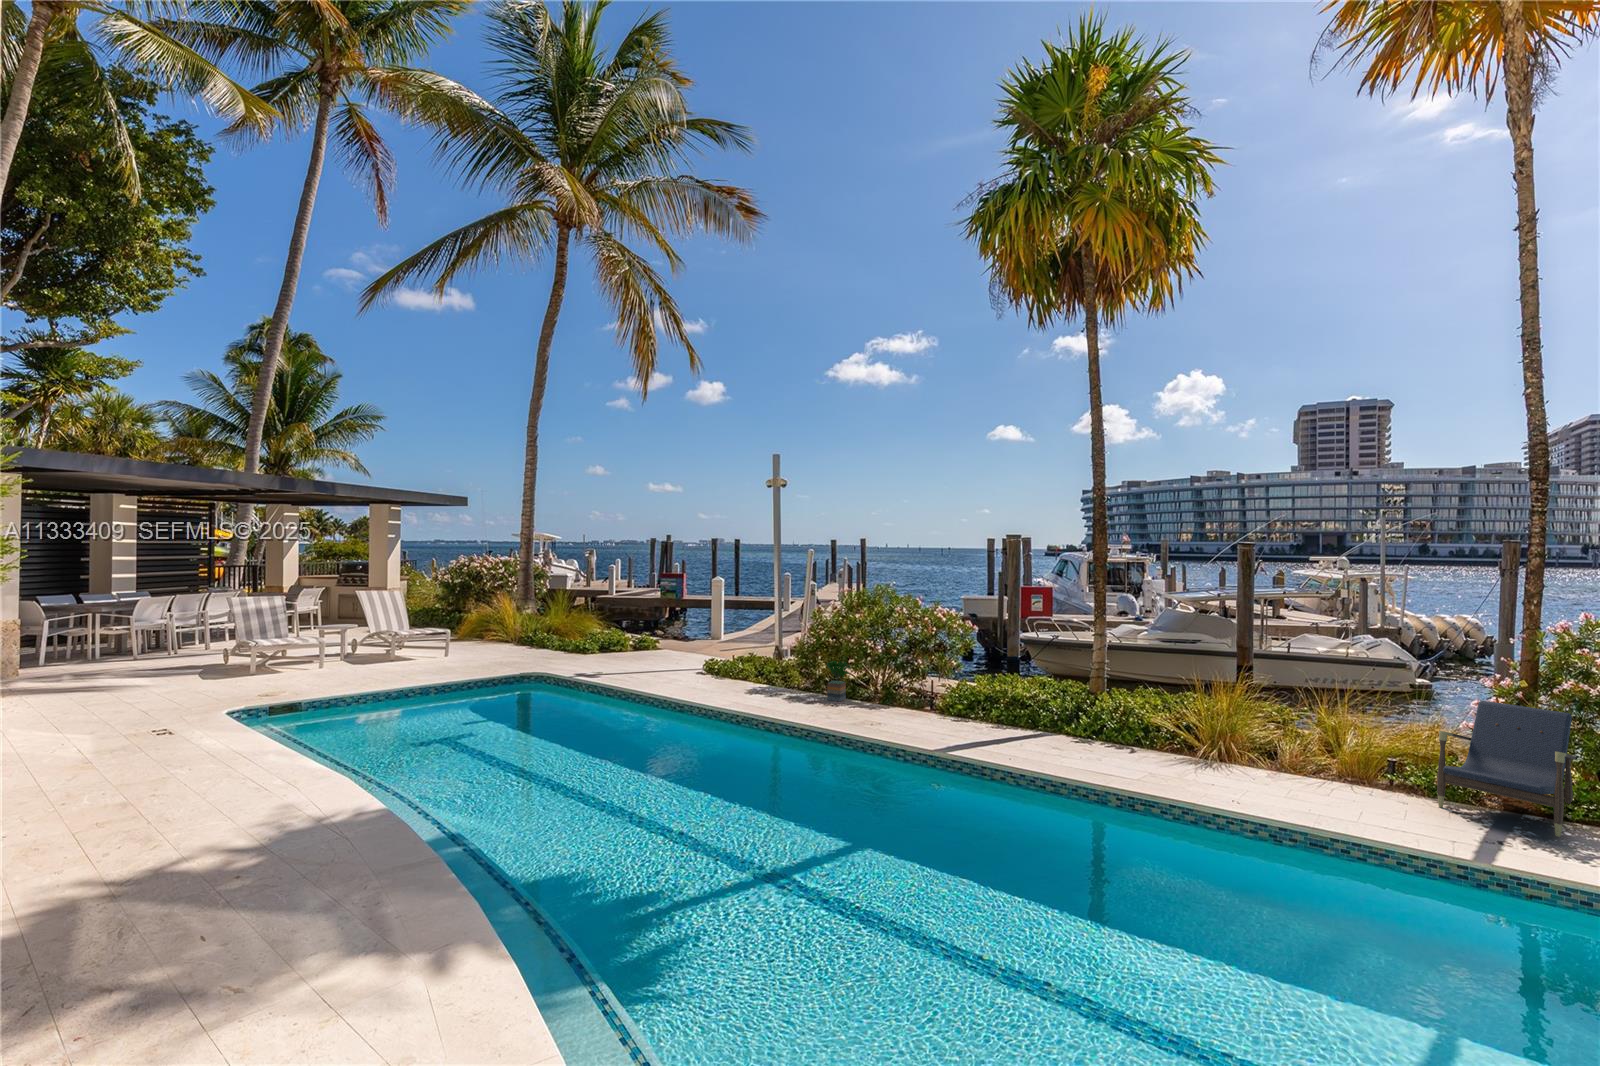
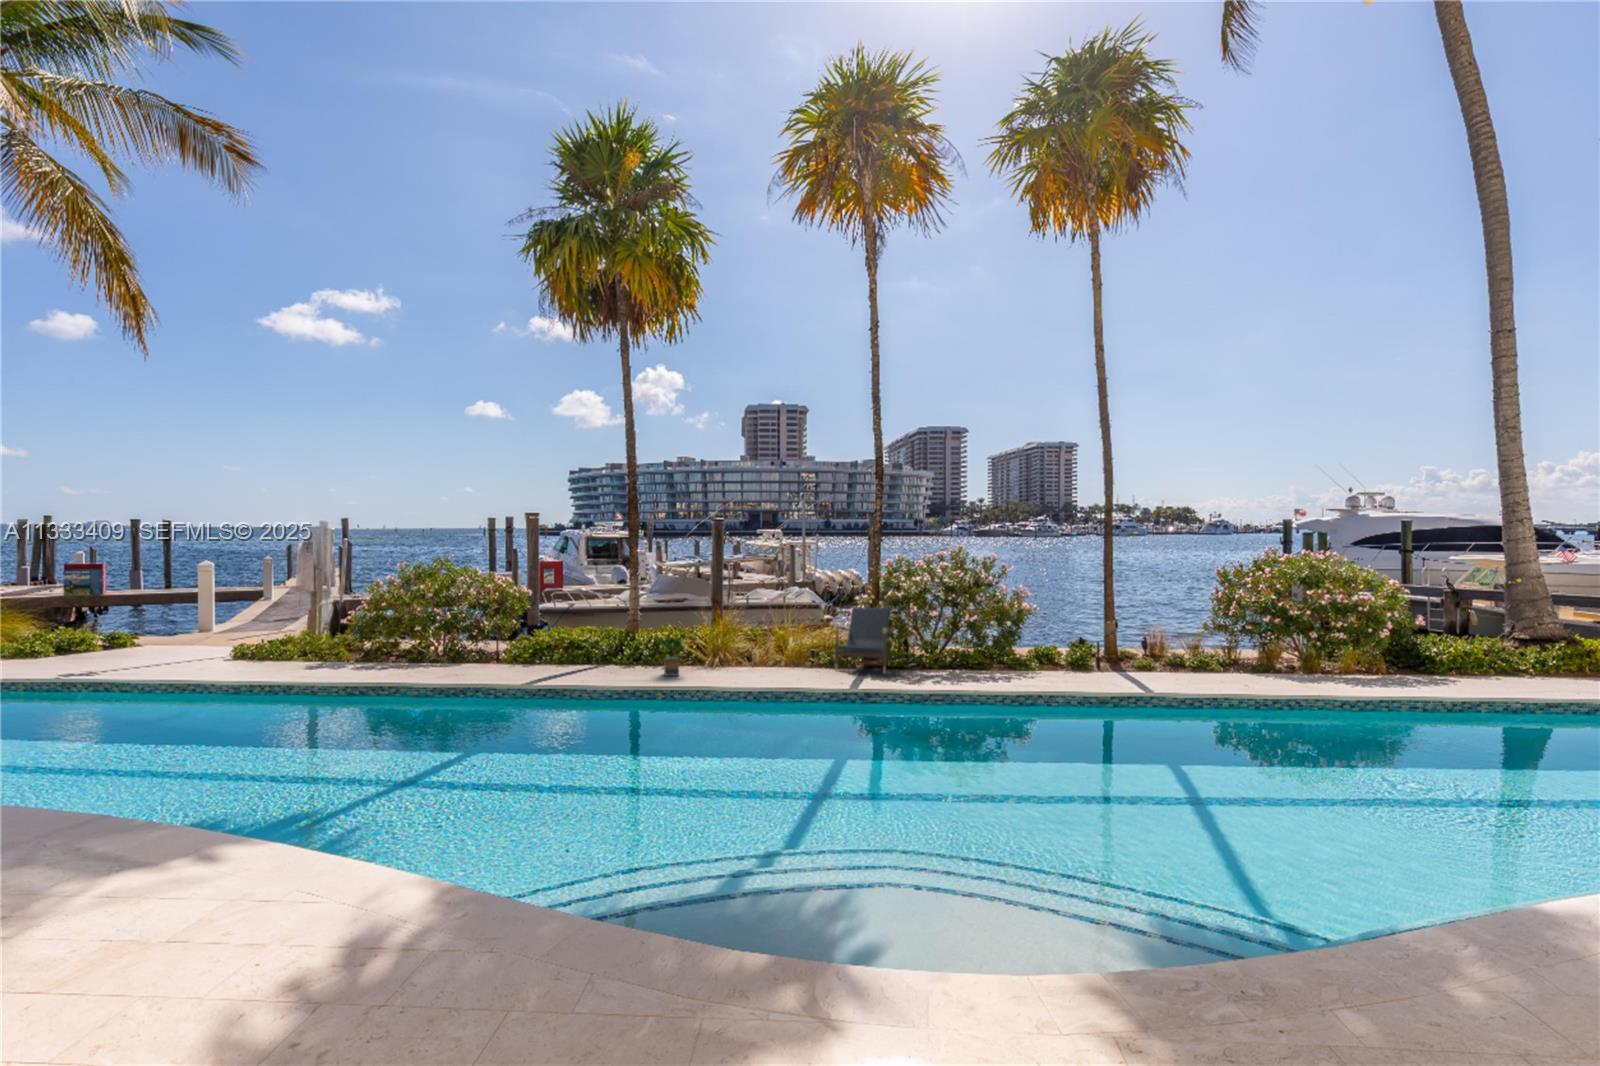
potted tree: present [827,661,850,701] -> present [661,638,685,676]

